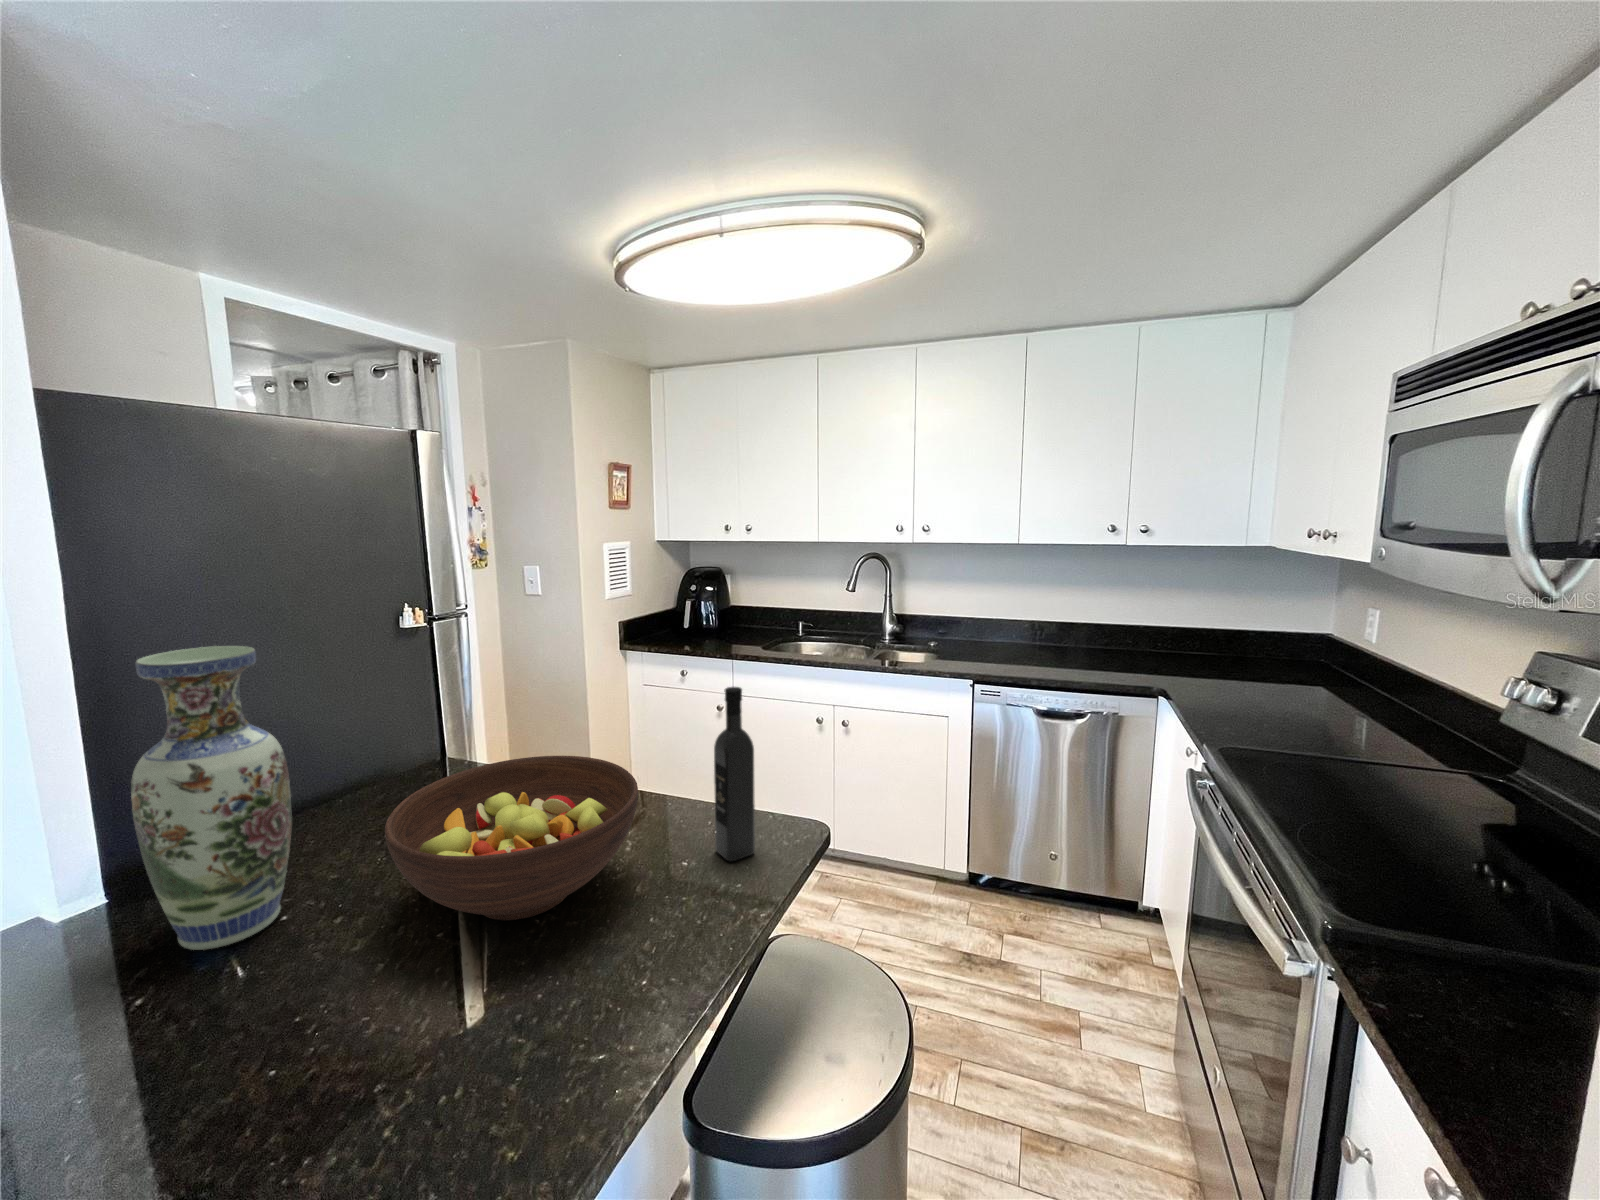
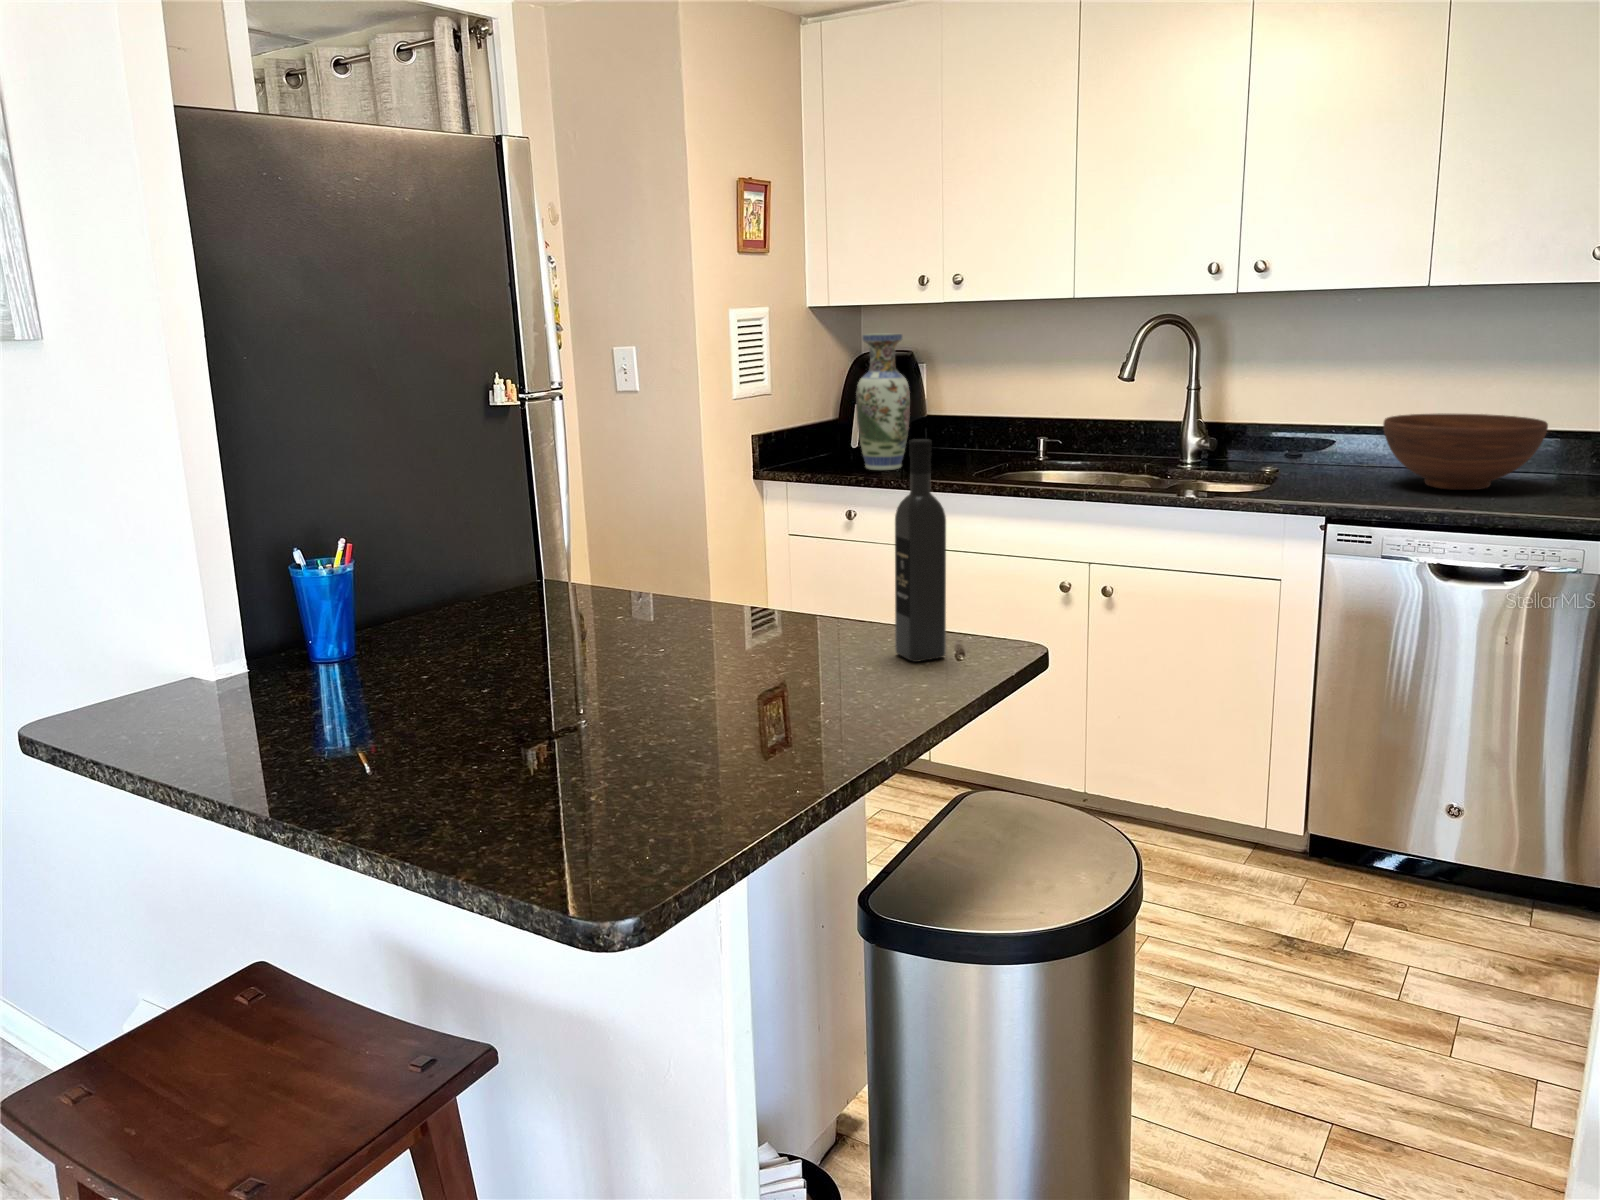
vase: present [131,646,292,950] -> present [856,334,910,470]
fruit bowl: present [385,756,638,920] -> present [1383,414,1548,490]

